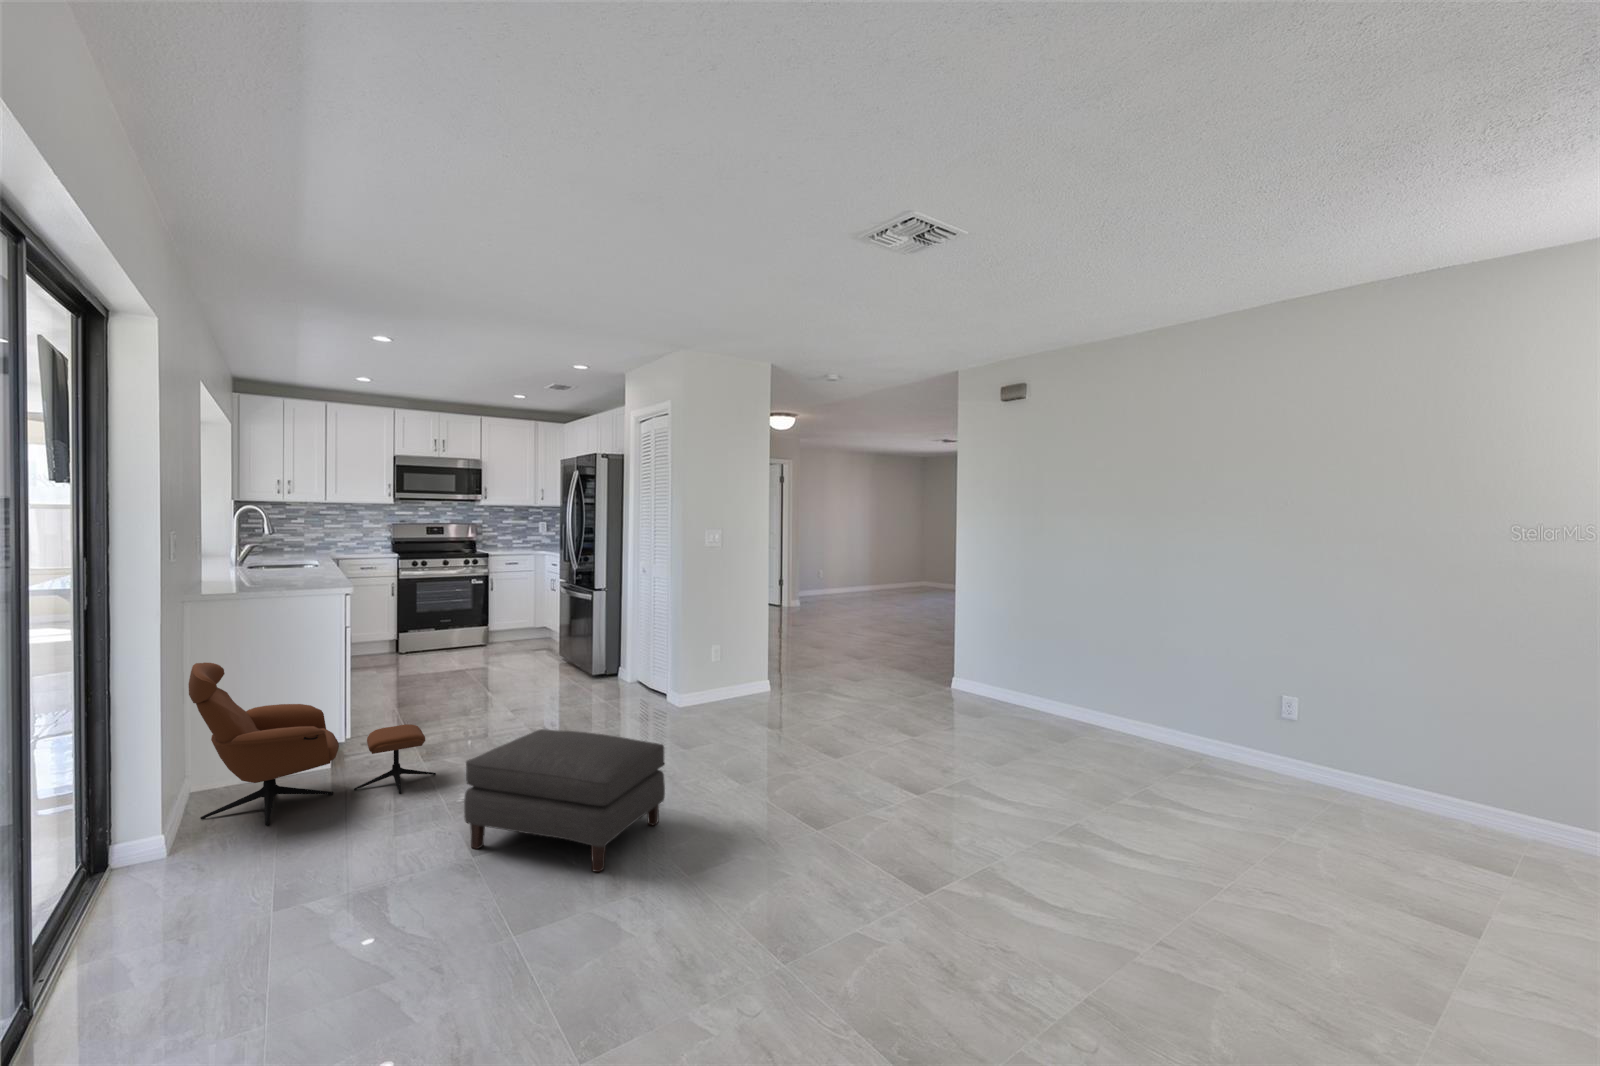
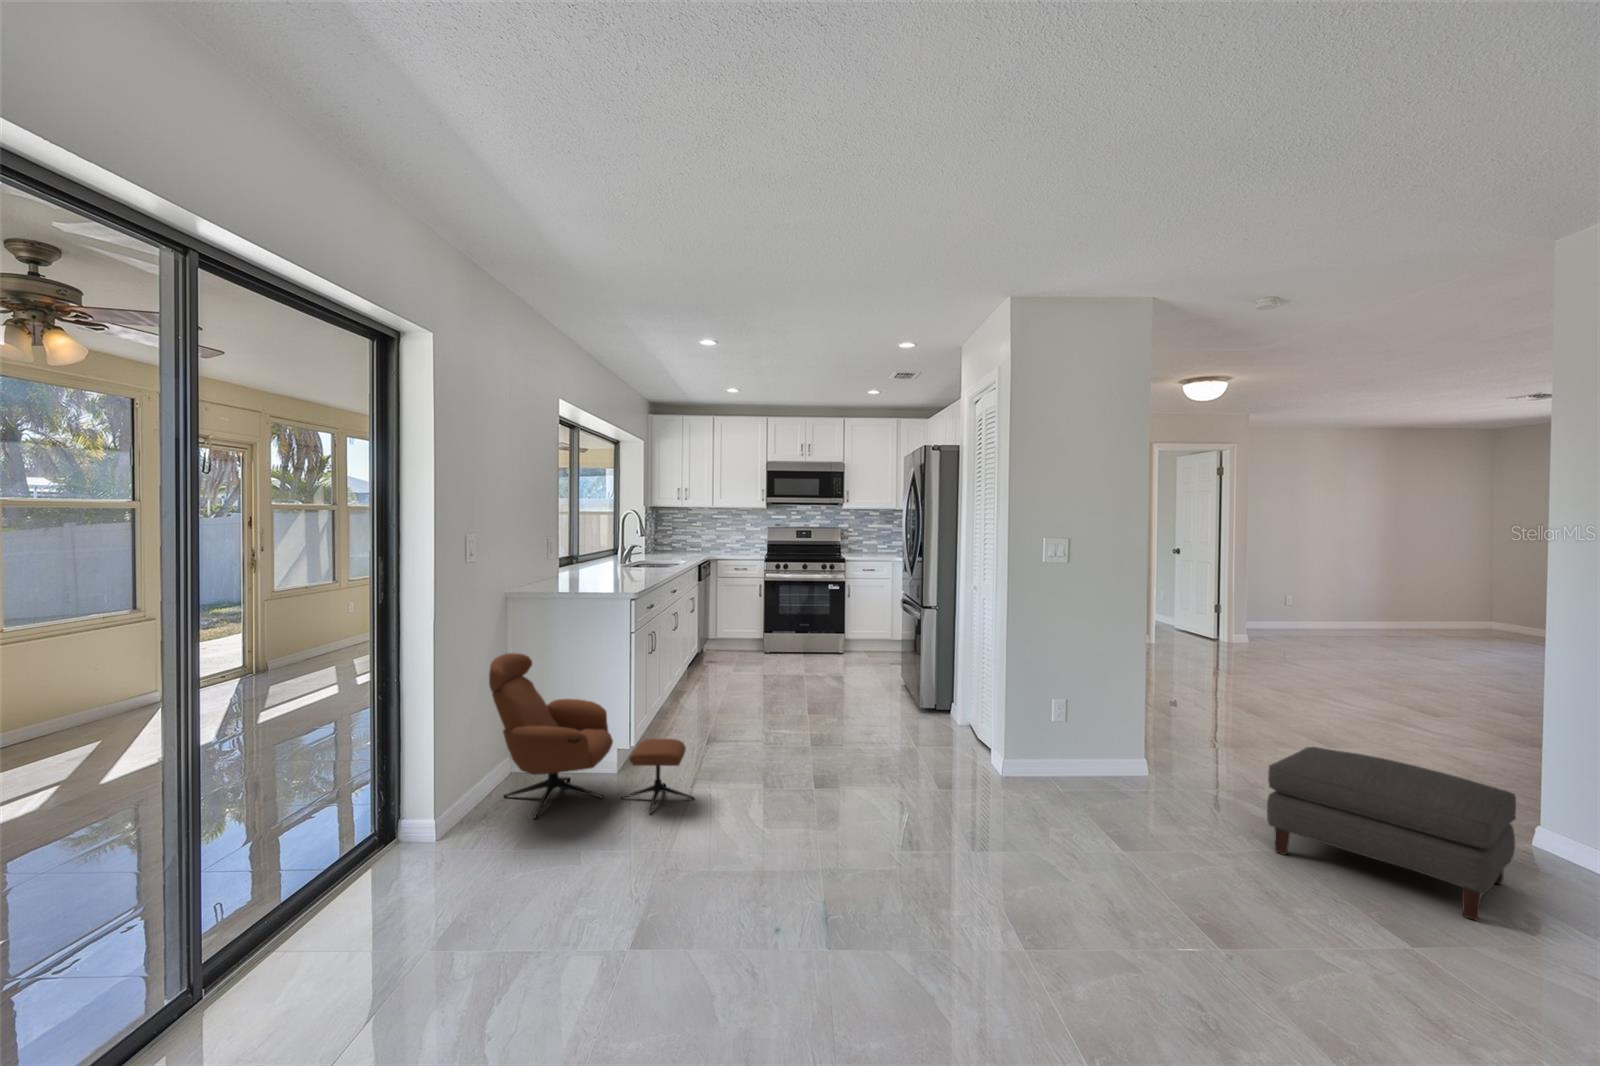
ottoman: present [464,729,665,872] -> present [1267,747,1516,920]

